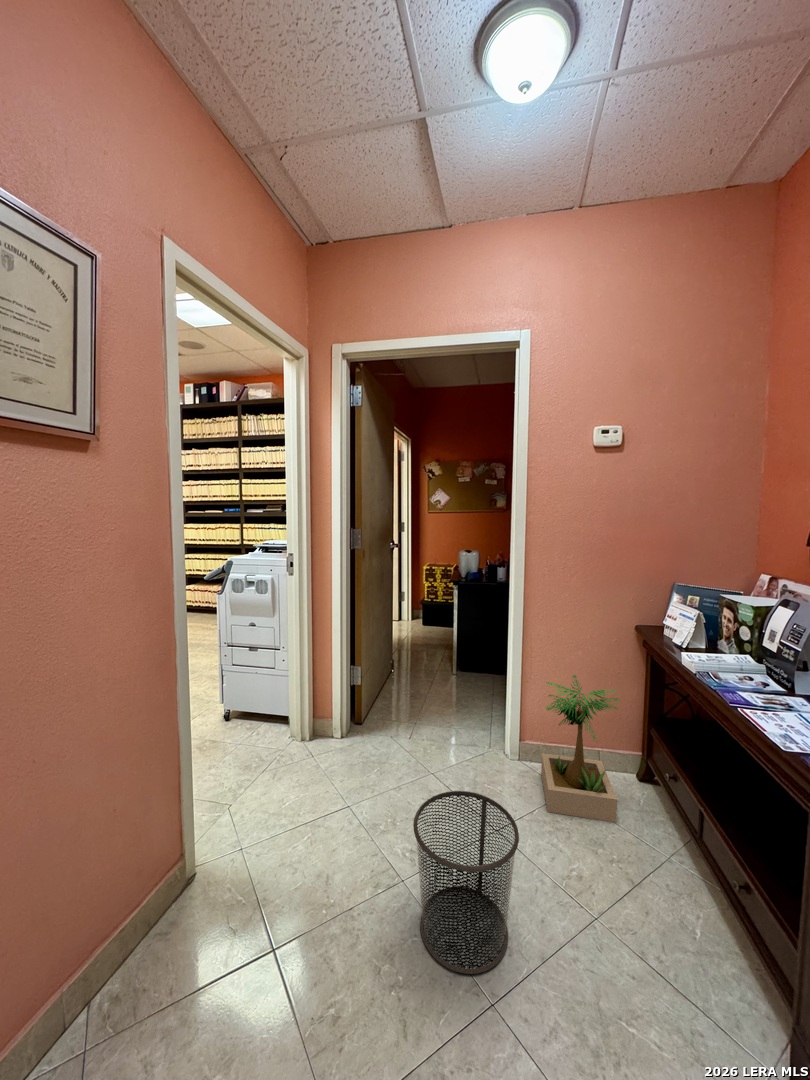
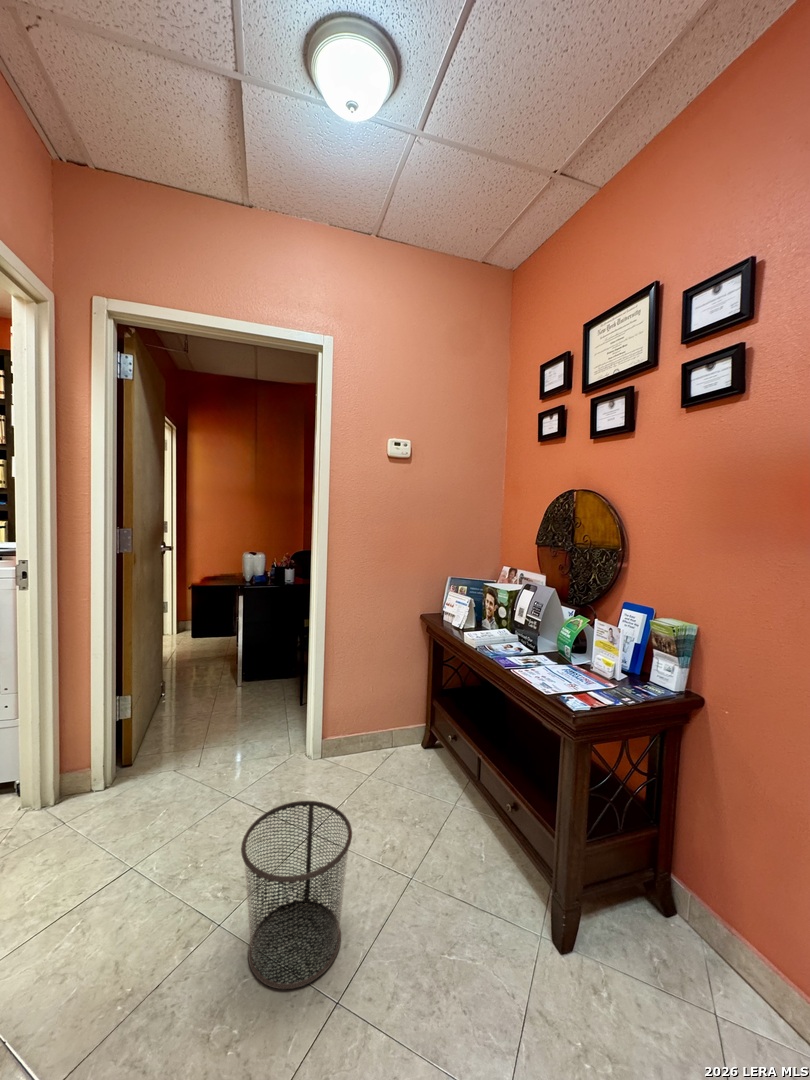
potted plant: present [541,675,620,822] -> none [347,665,425,801]

